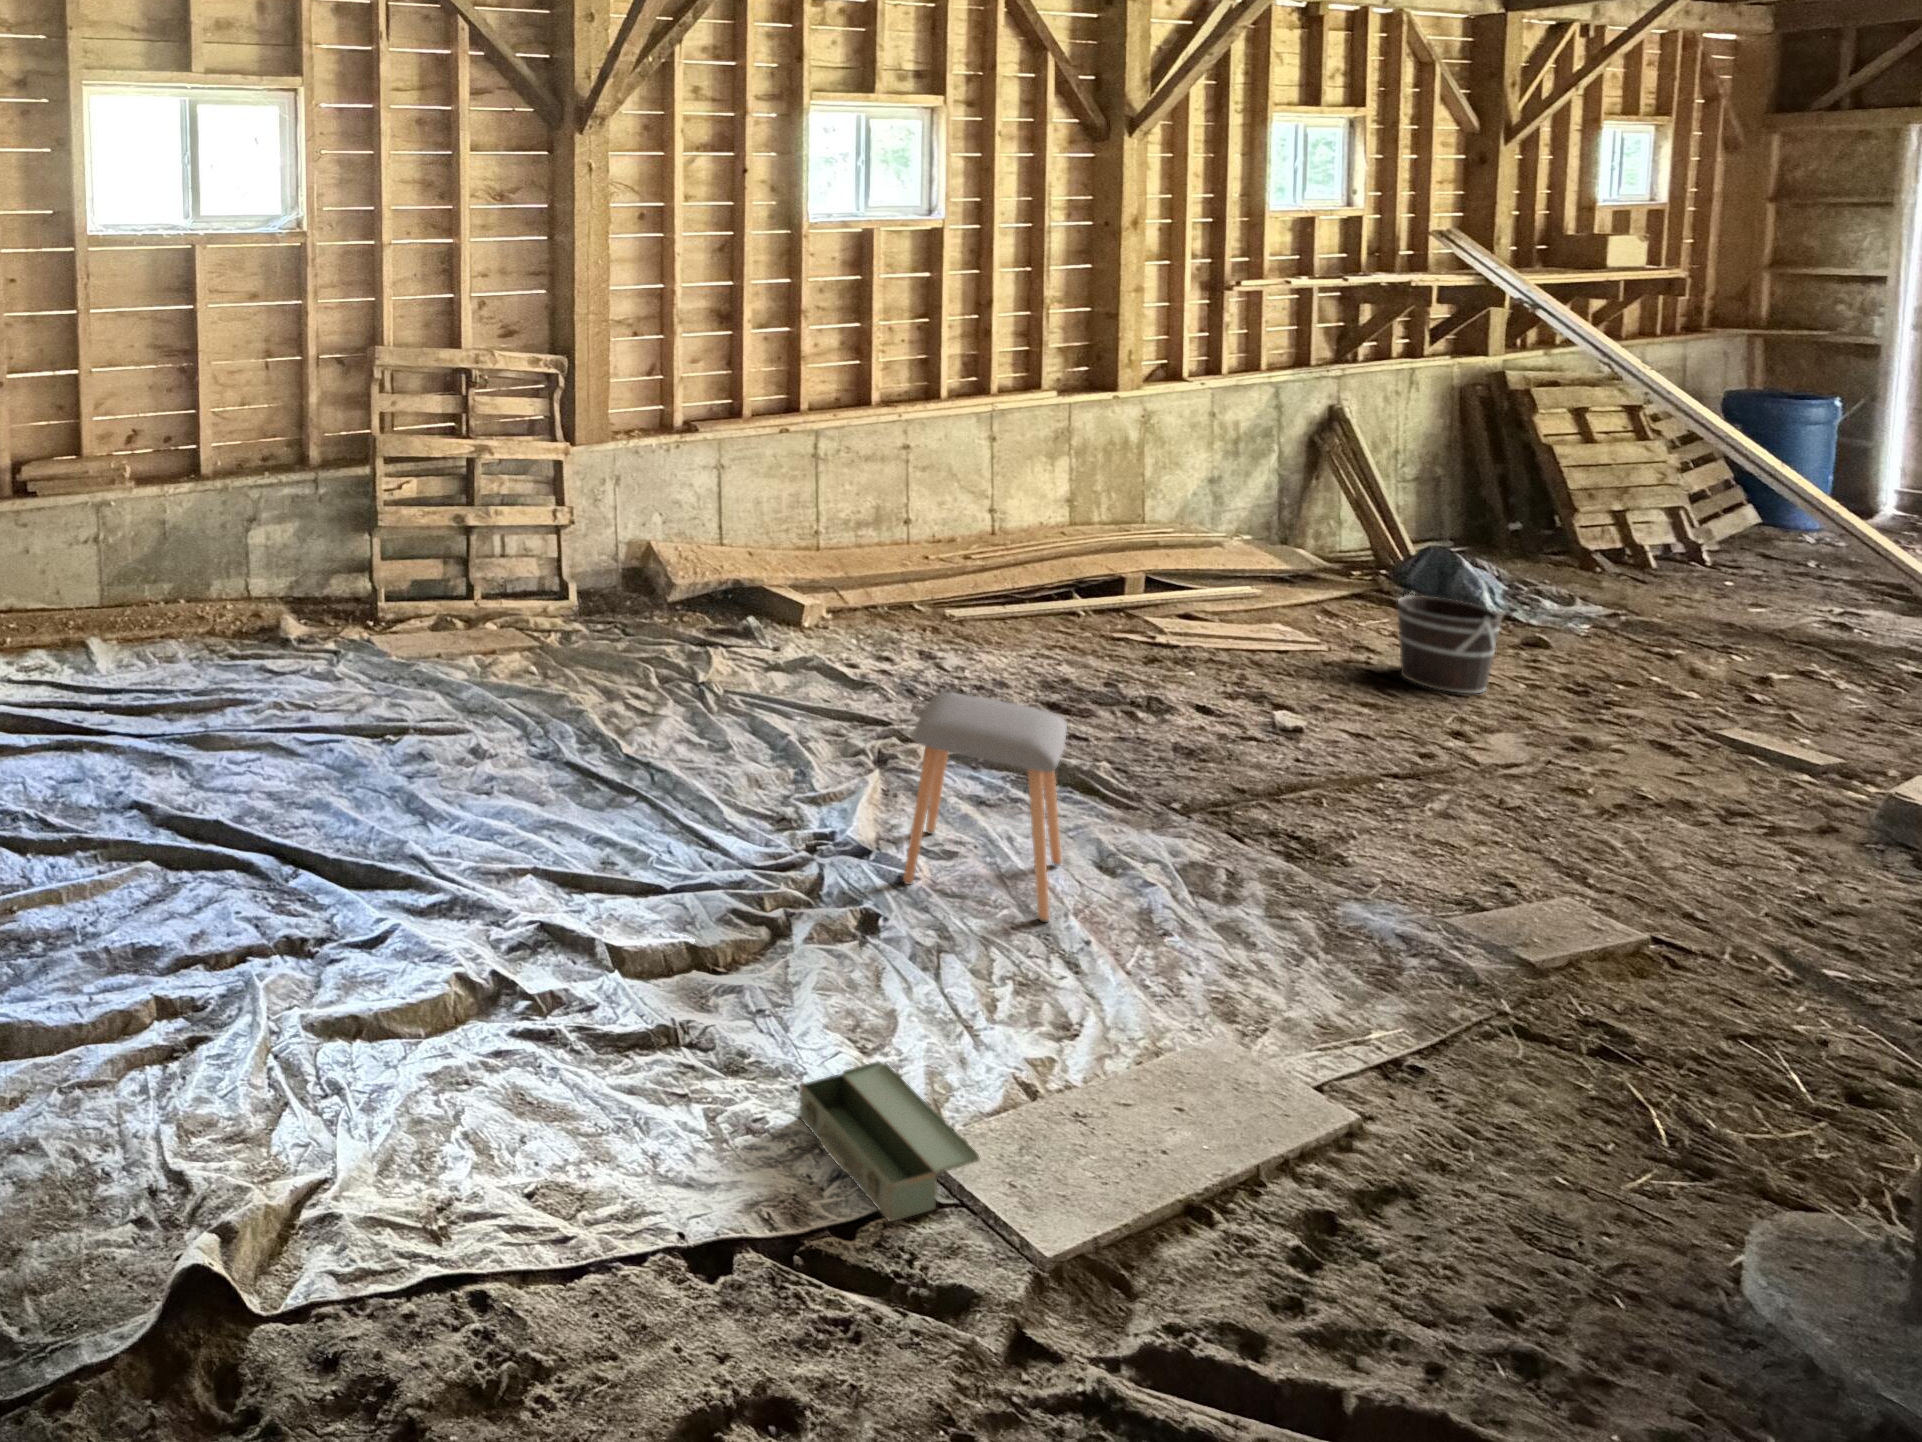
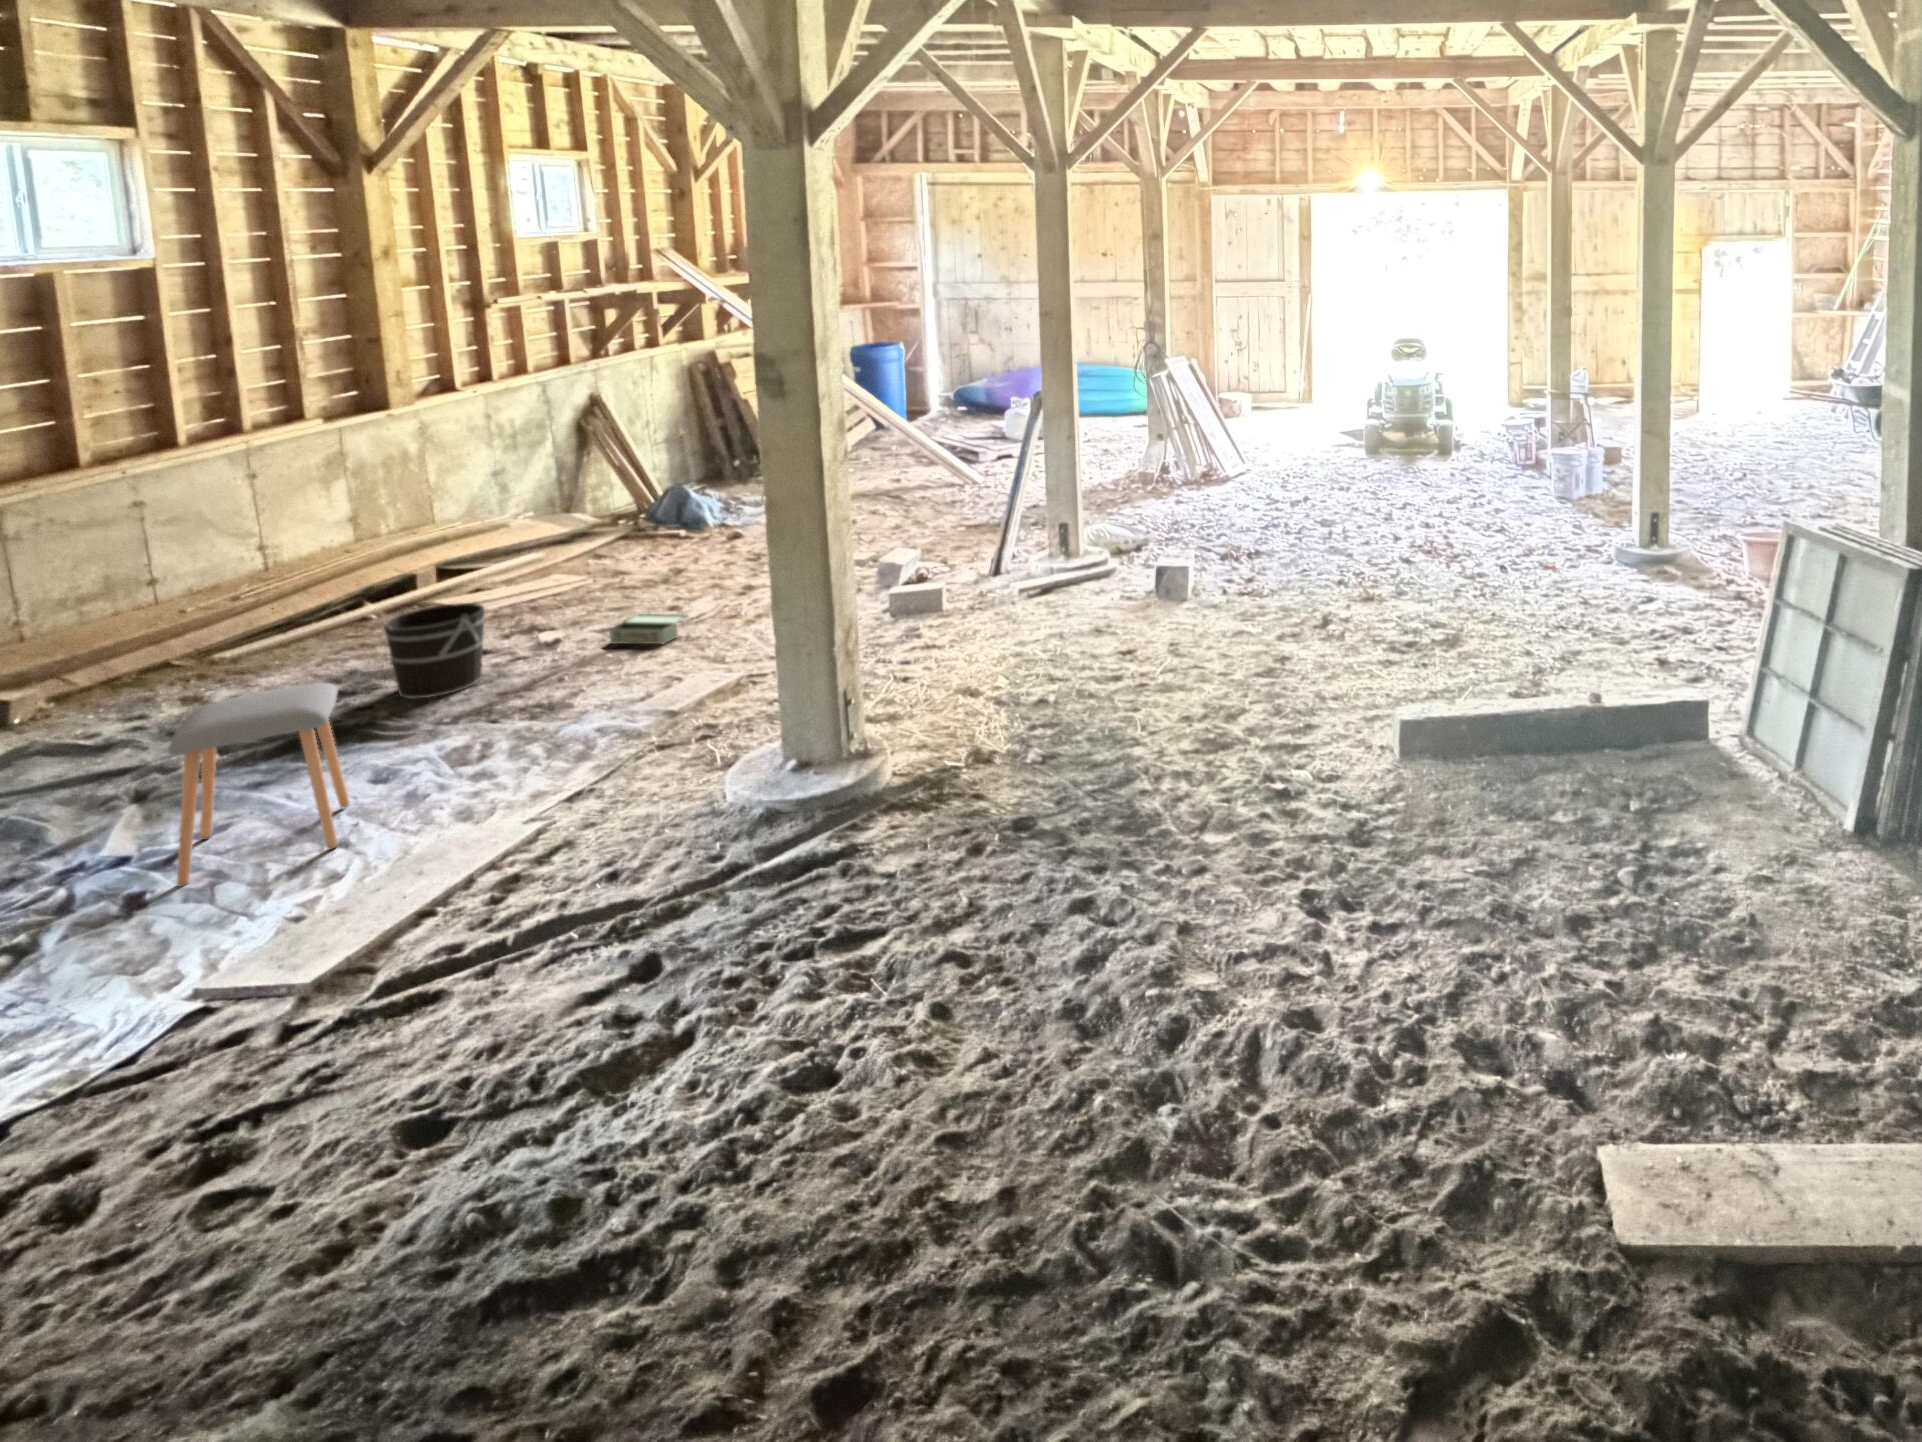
bucket: present [1397,594,1502,693] -> present [384,603,485,698]
toolbox: present [800,1062,980,1222] -> present [609,614,688,644]

